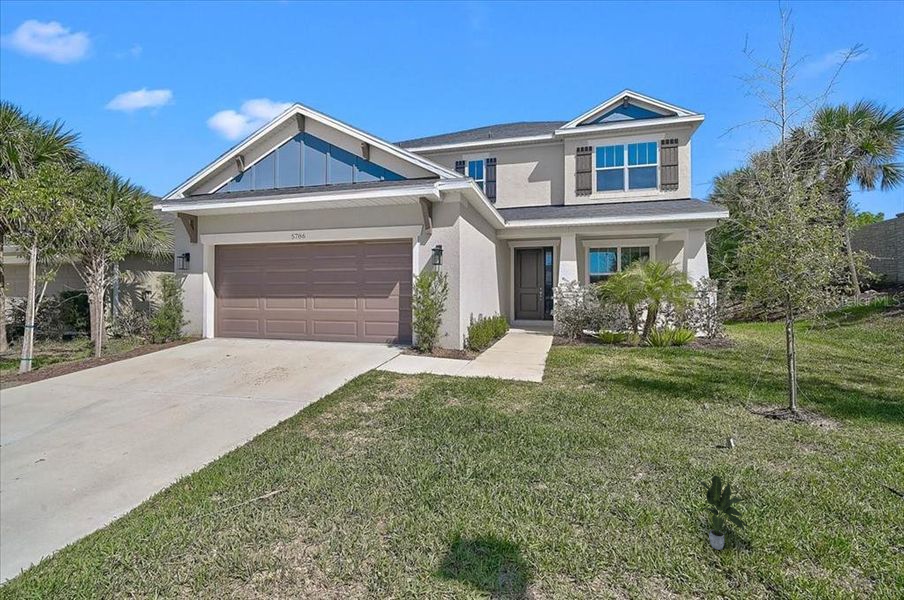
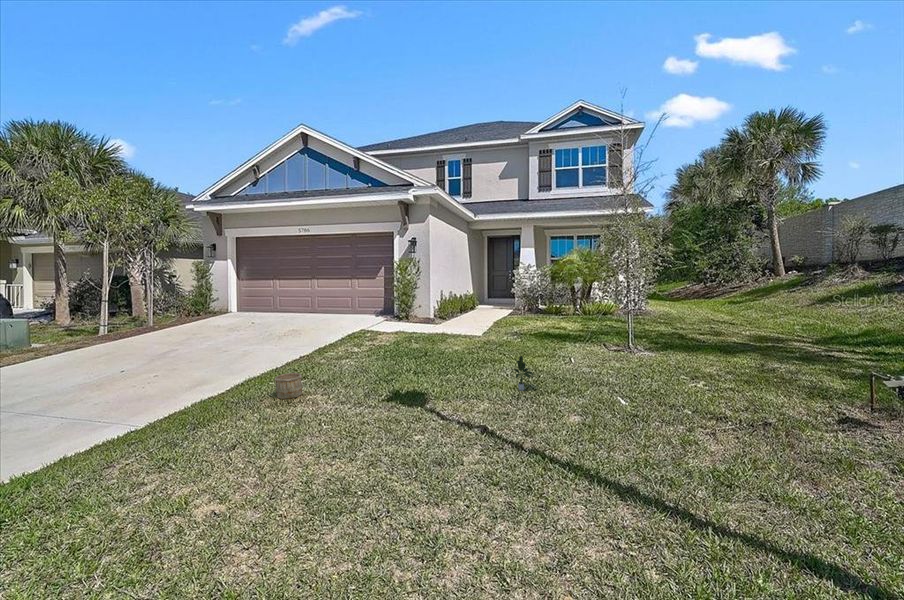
wooden bucket: none [204,499,263,566] -> present [275,373,302,399]

